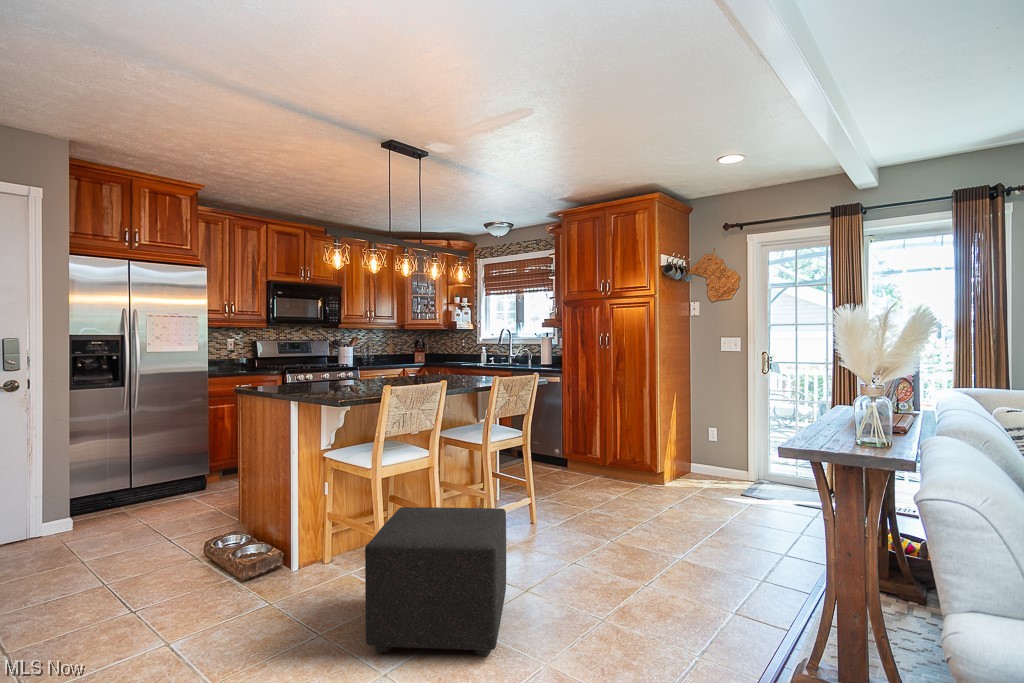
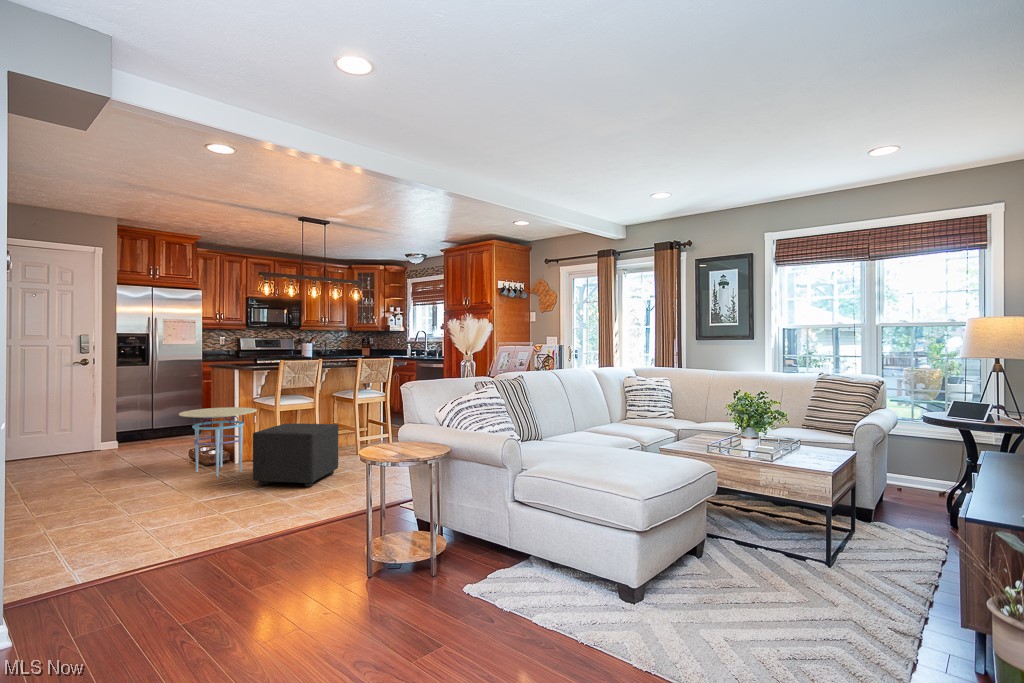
side table: none [197,471,341,621] -> present [179,407,257,477]

